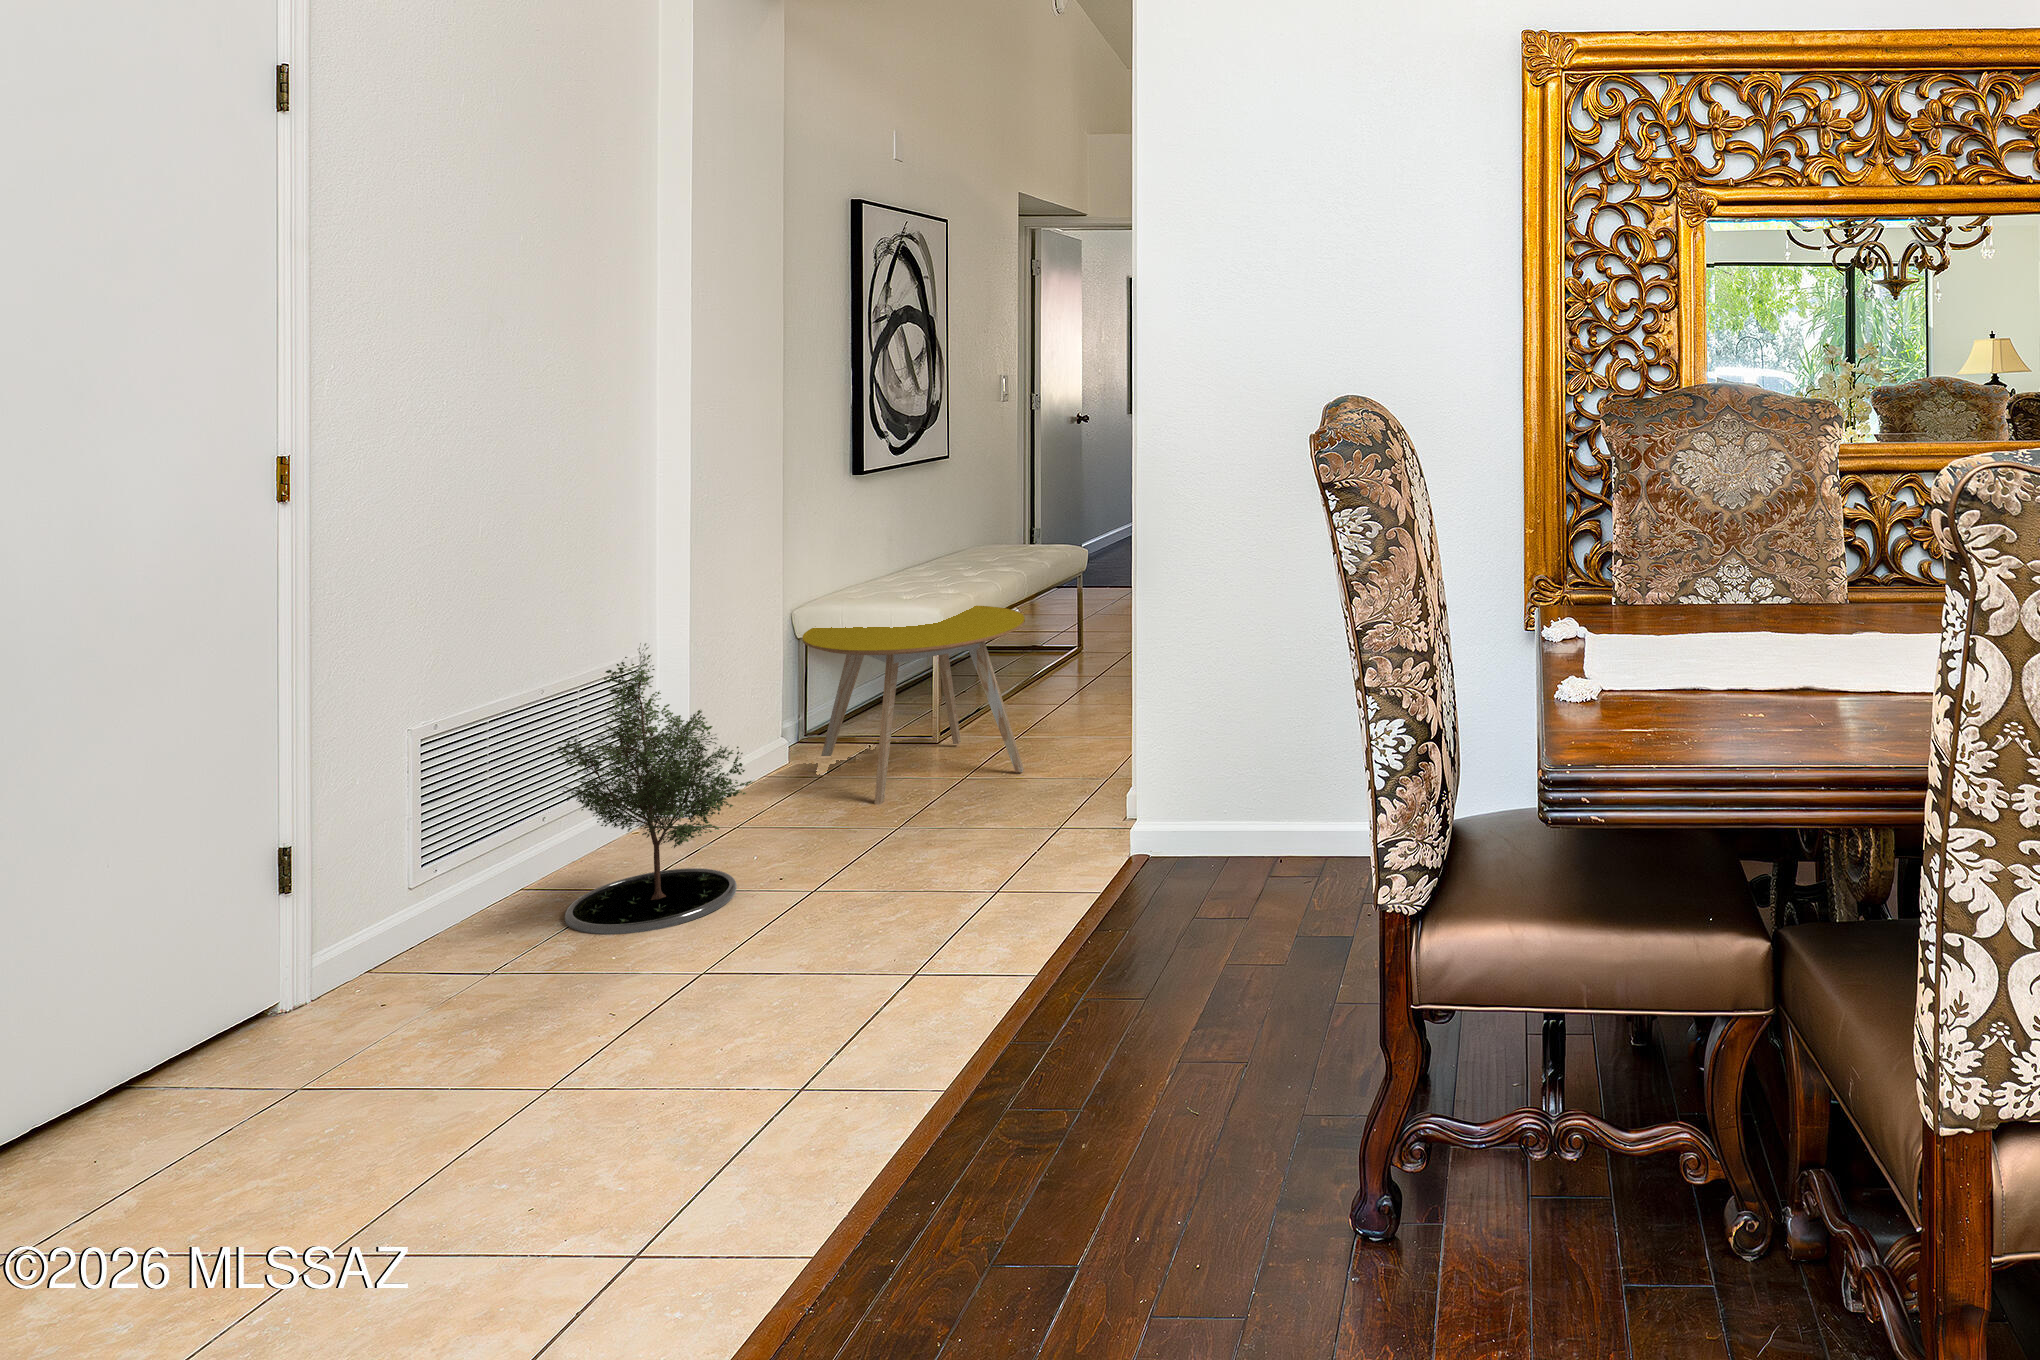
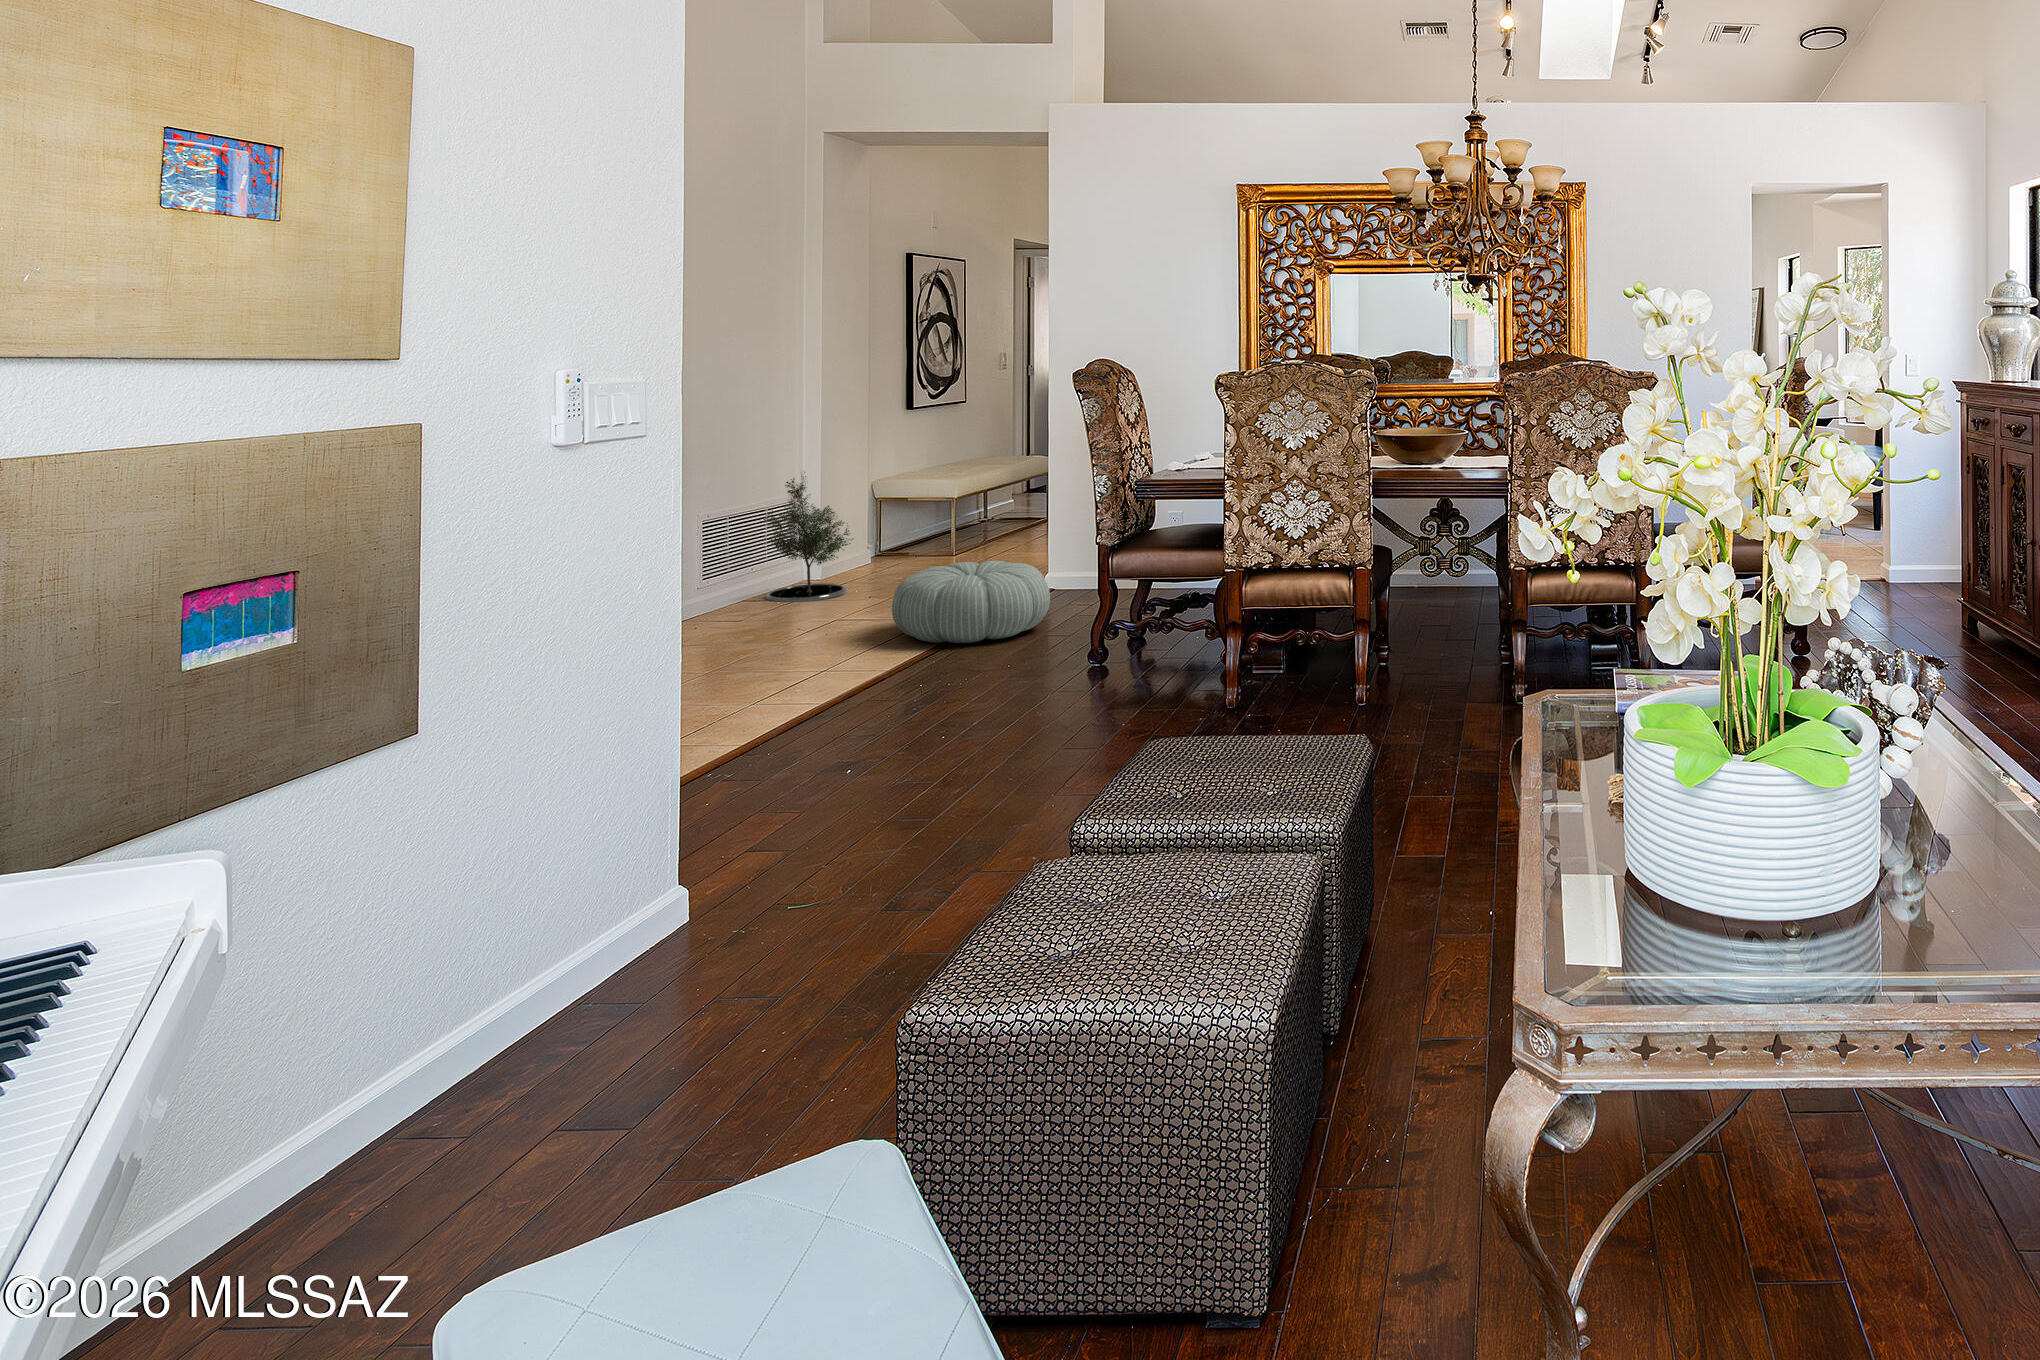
side table: present [803,606,1025,804] -> none [880,476,999,571]
pouf: none [843,871,1212,1131] -> present [892,561,1050,643]

